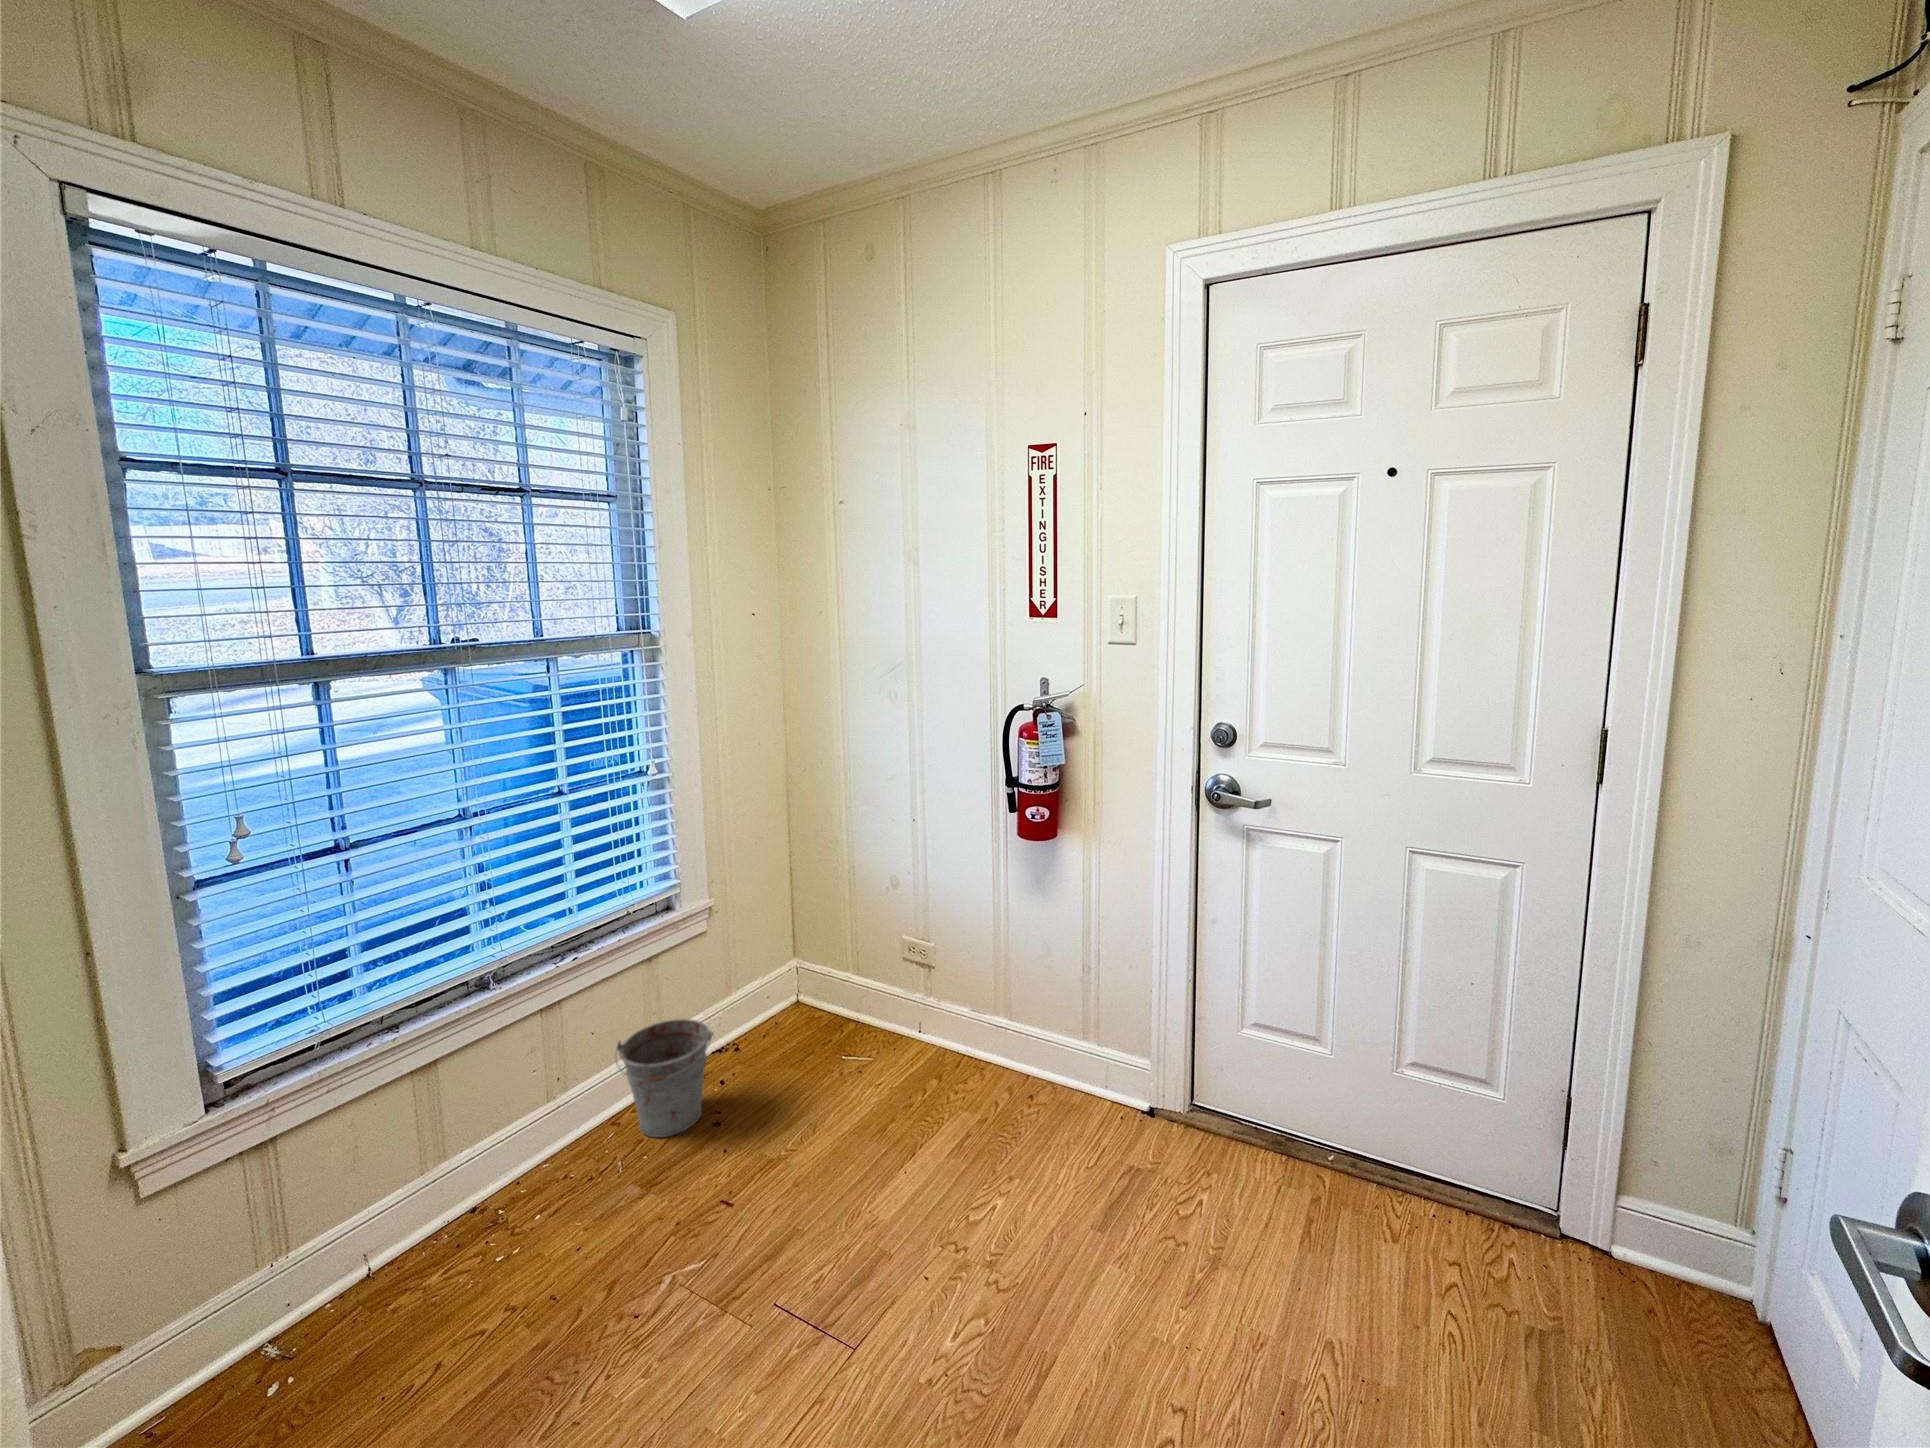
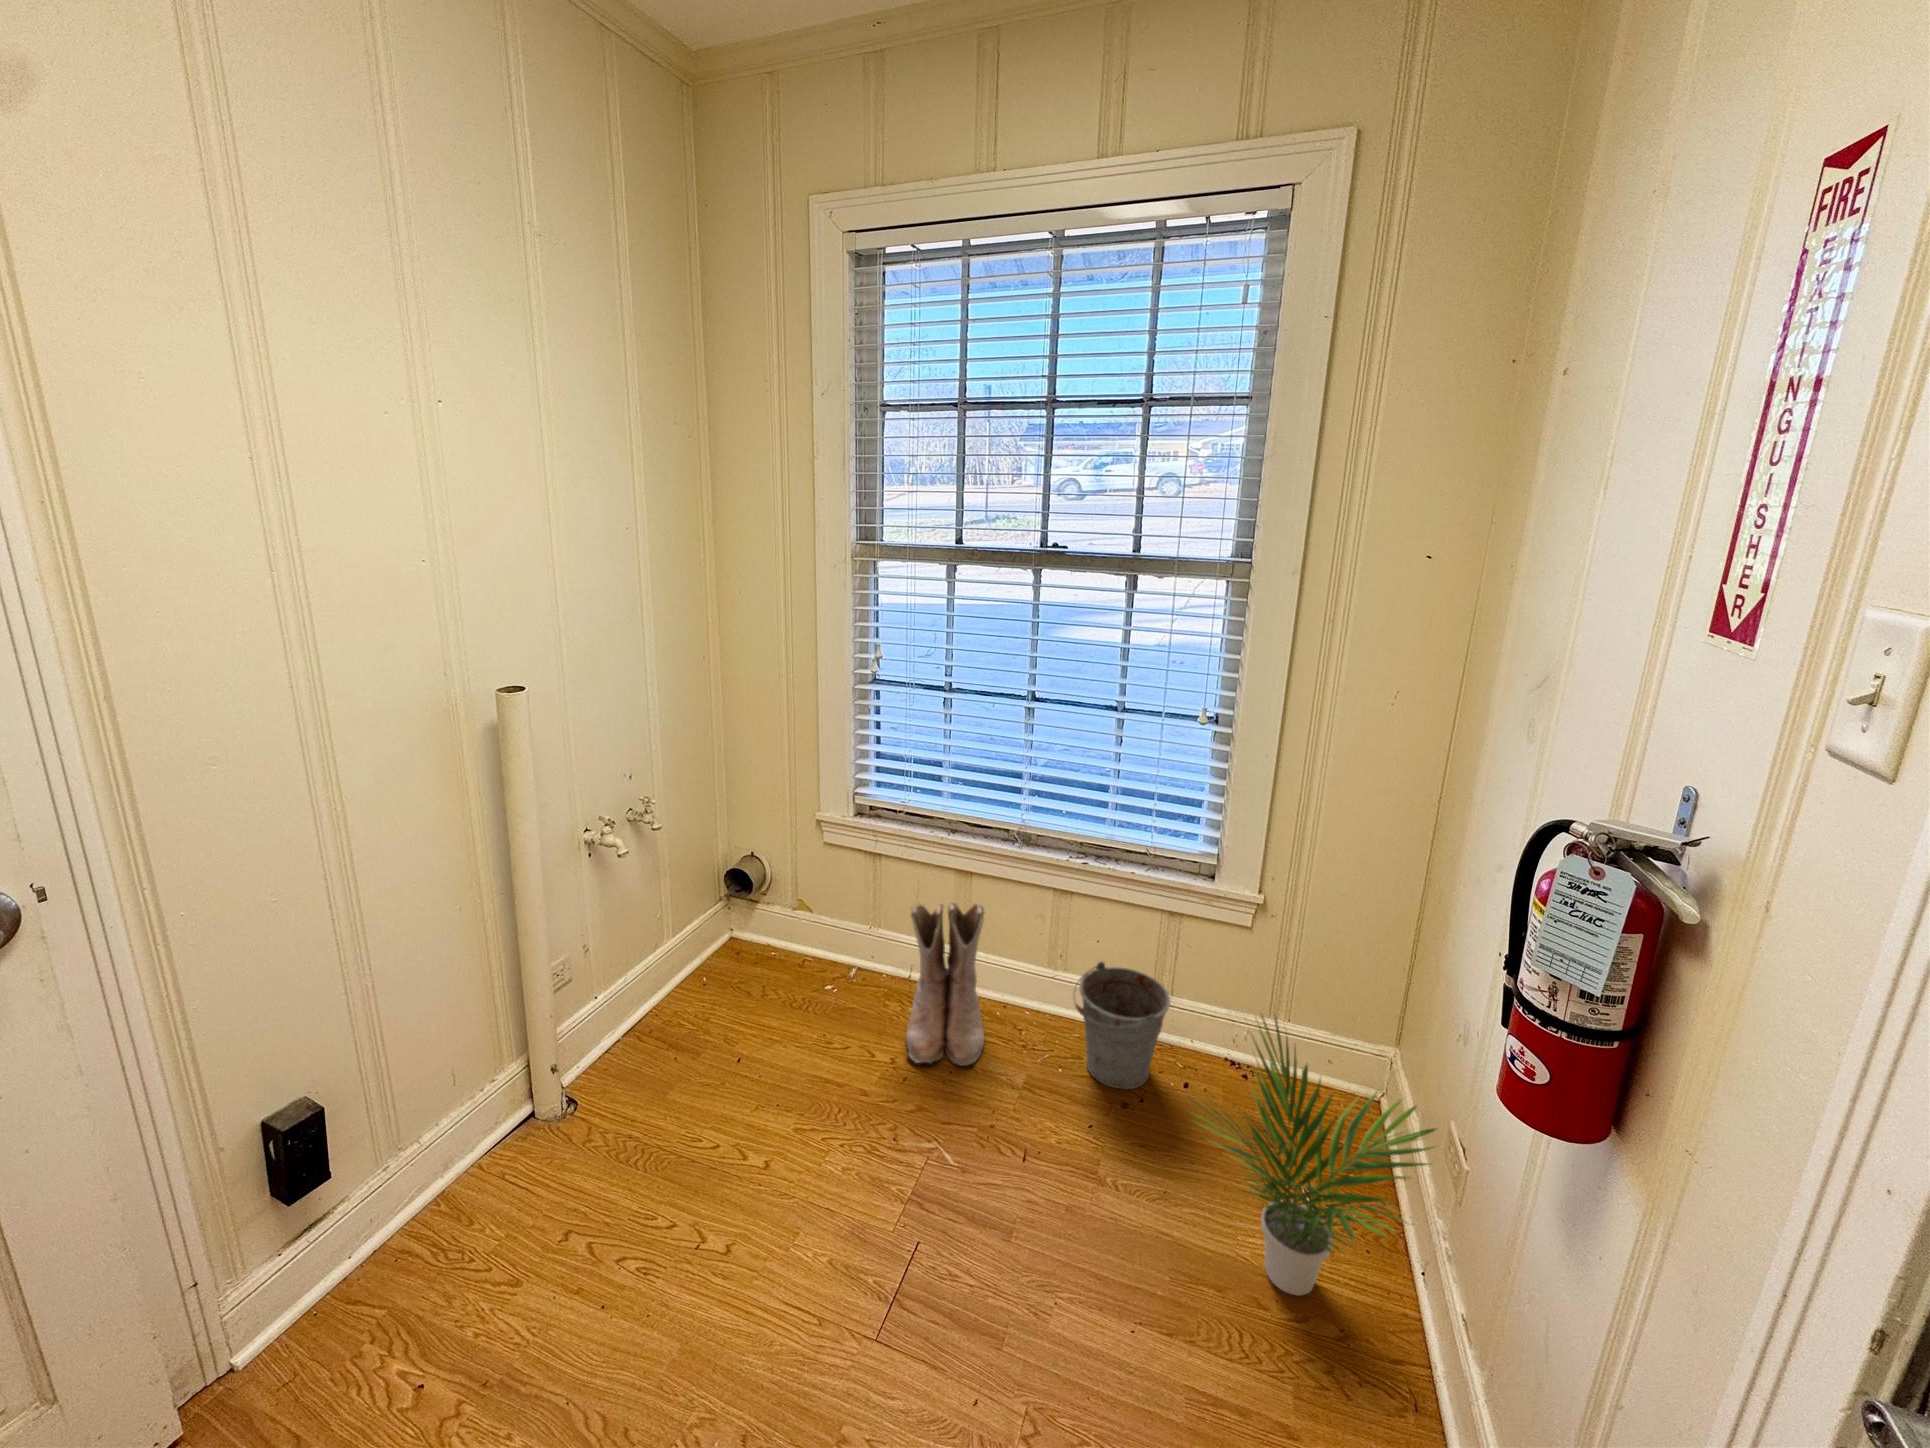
potted plant: none [822,921,970,1095] -> present [1190,1016,1438,1296]
boots: none [413,1074,582,1290] -> present [906,903,985,1066]

